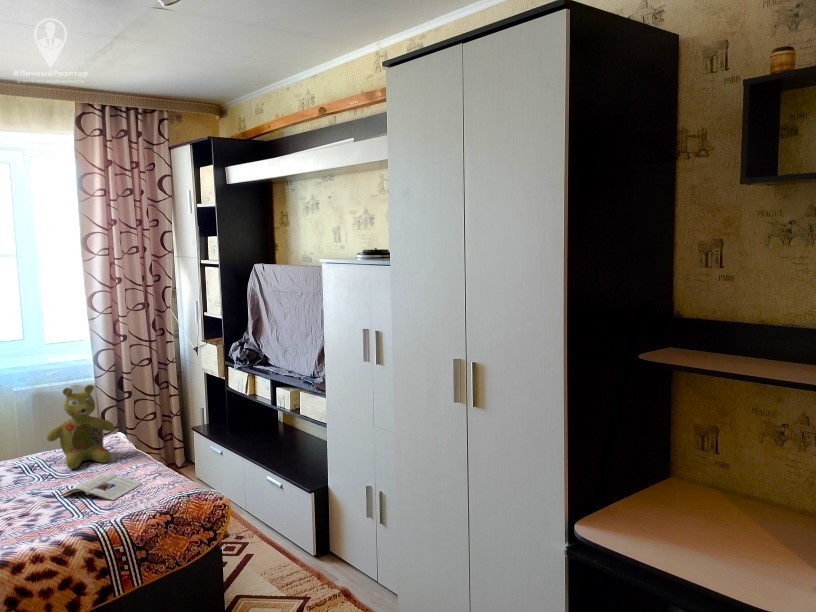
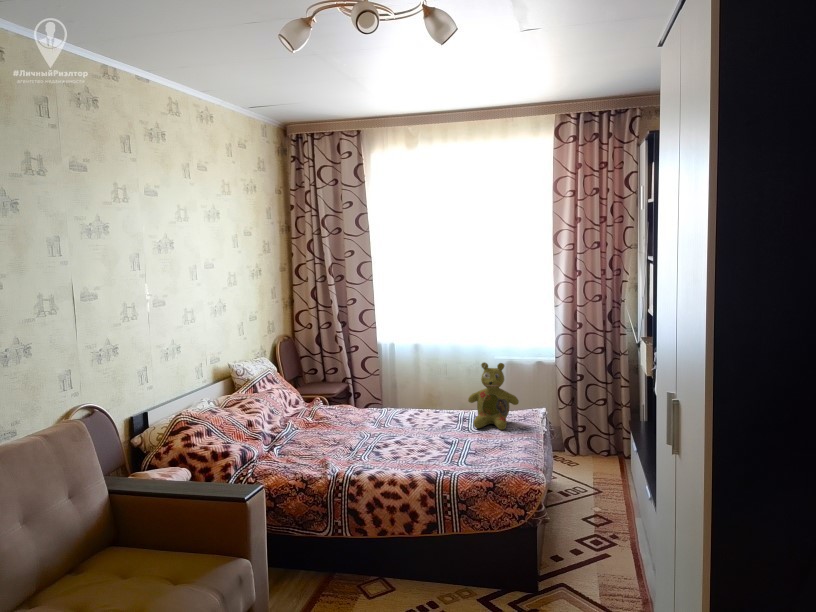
magazine: present [60,473,142,501] -> none [448,437,504,460]

